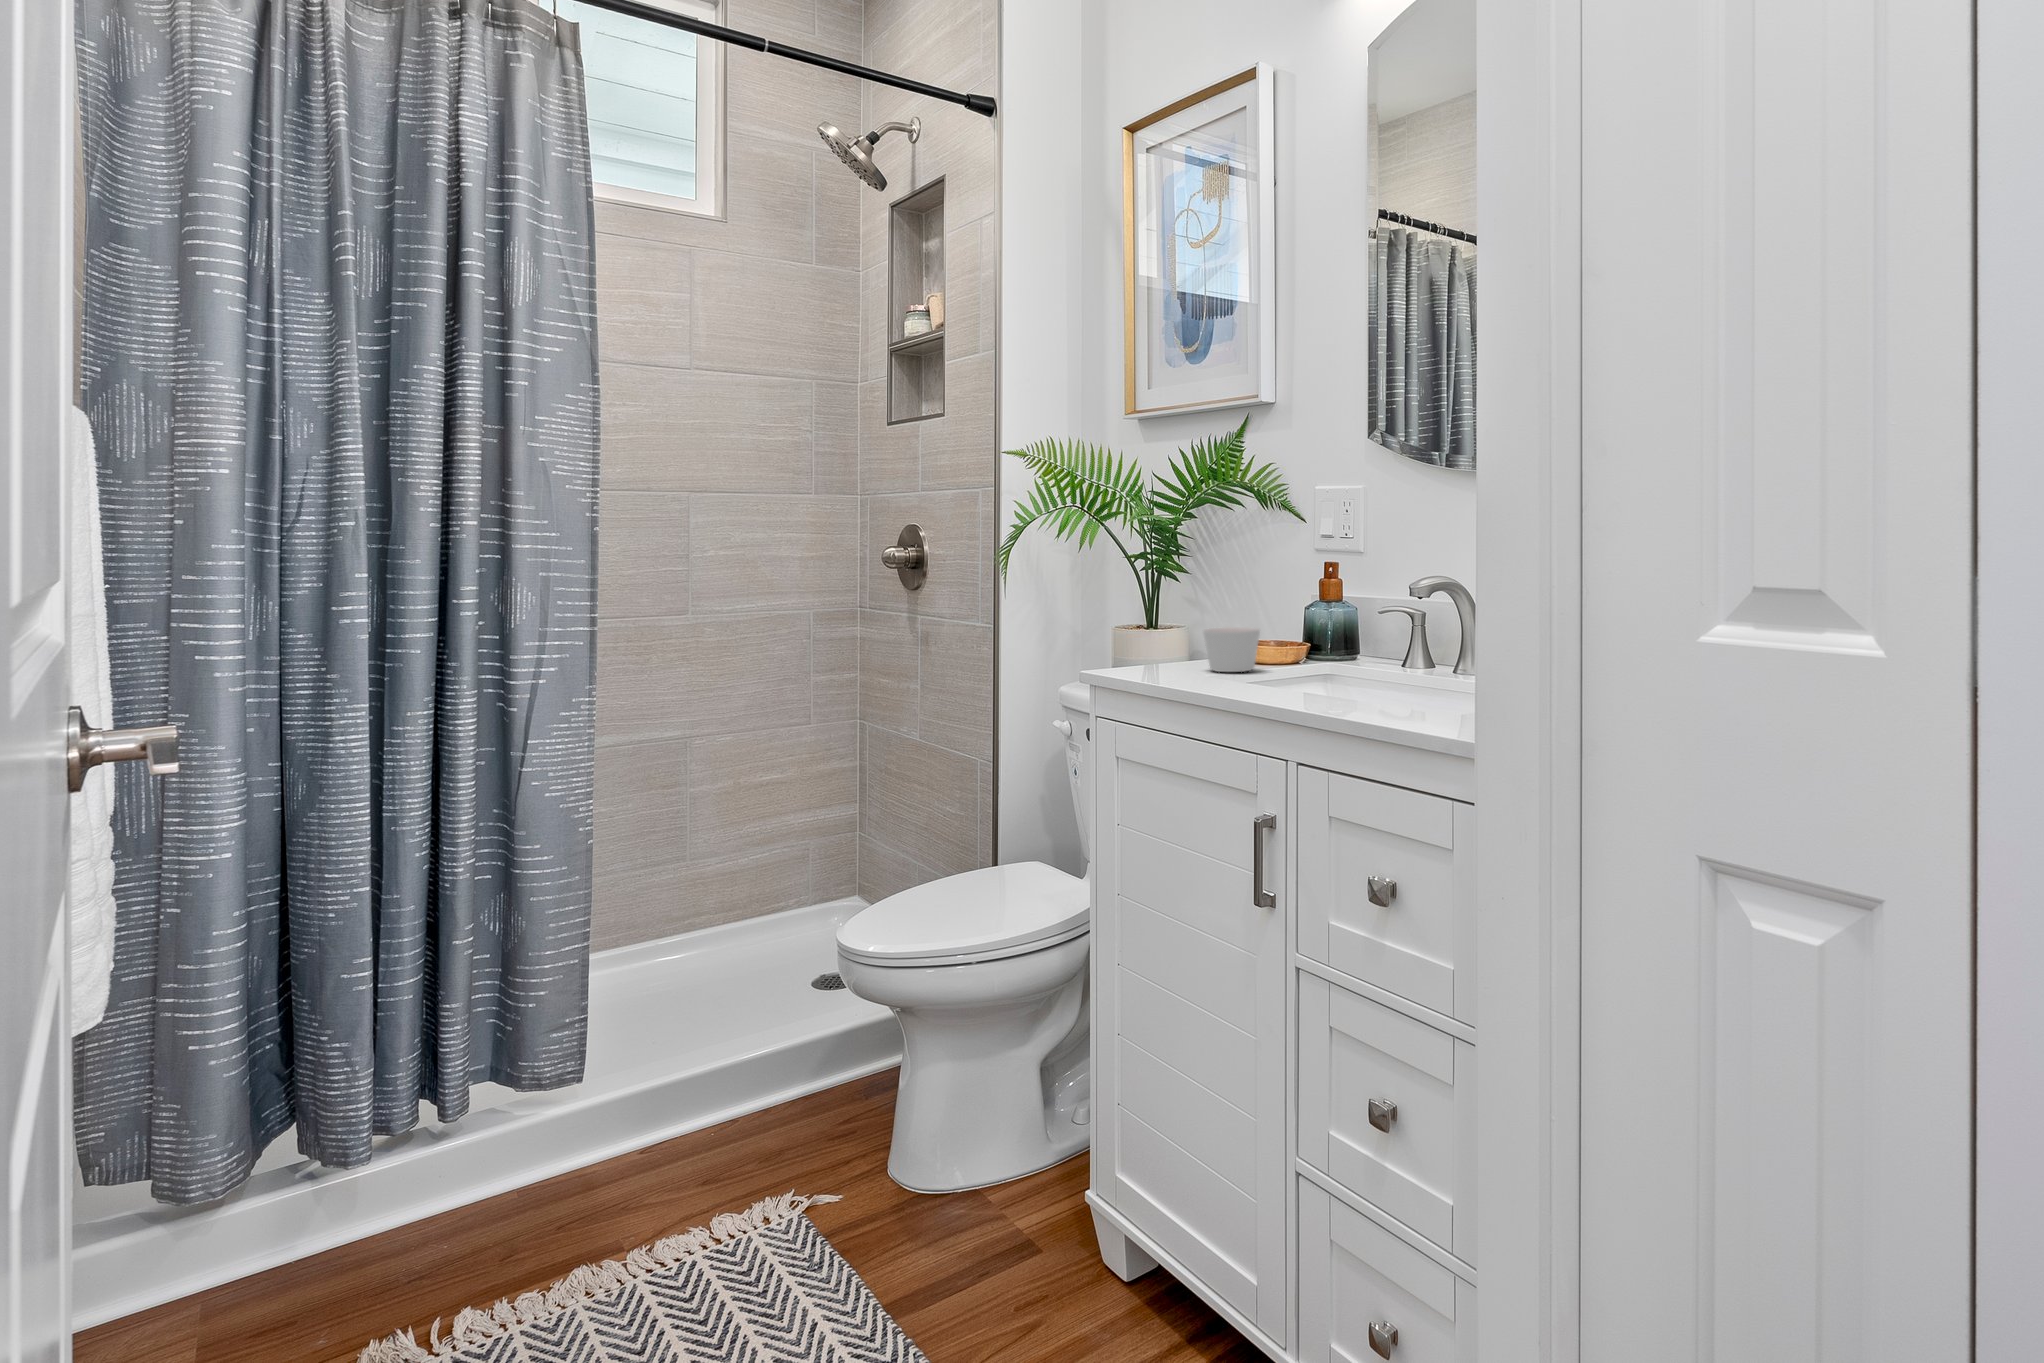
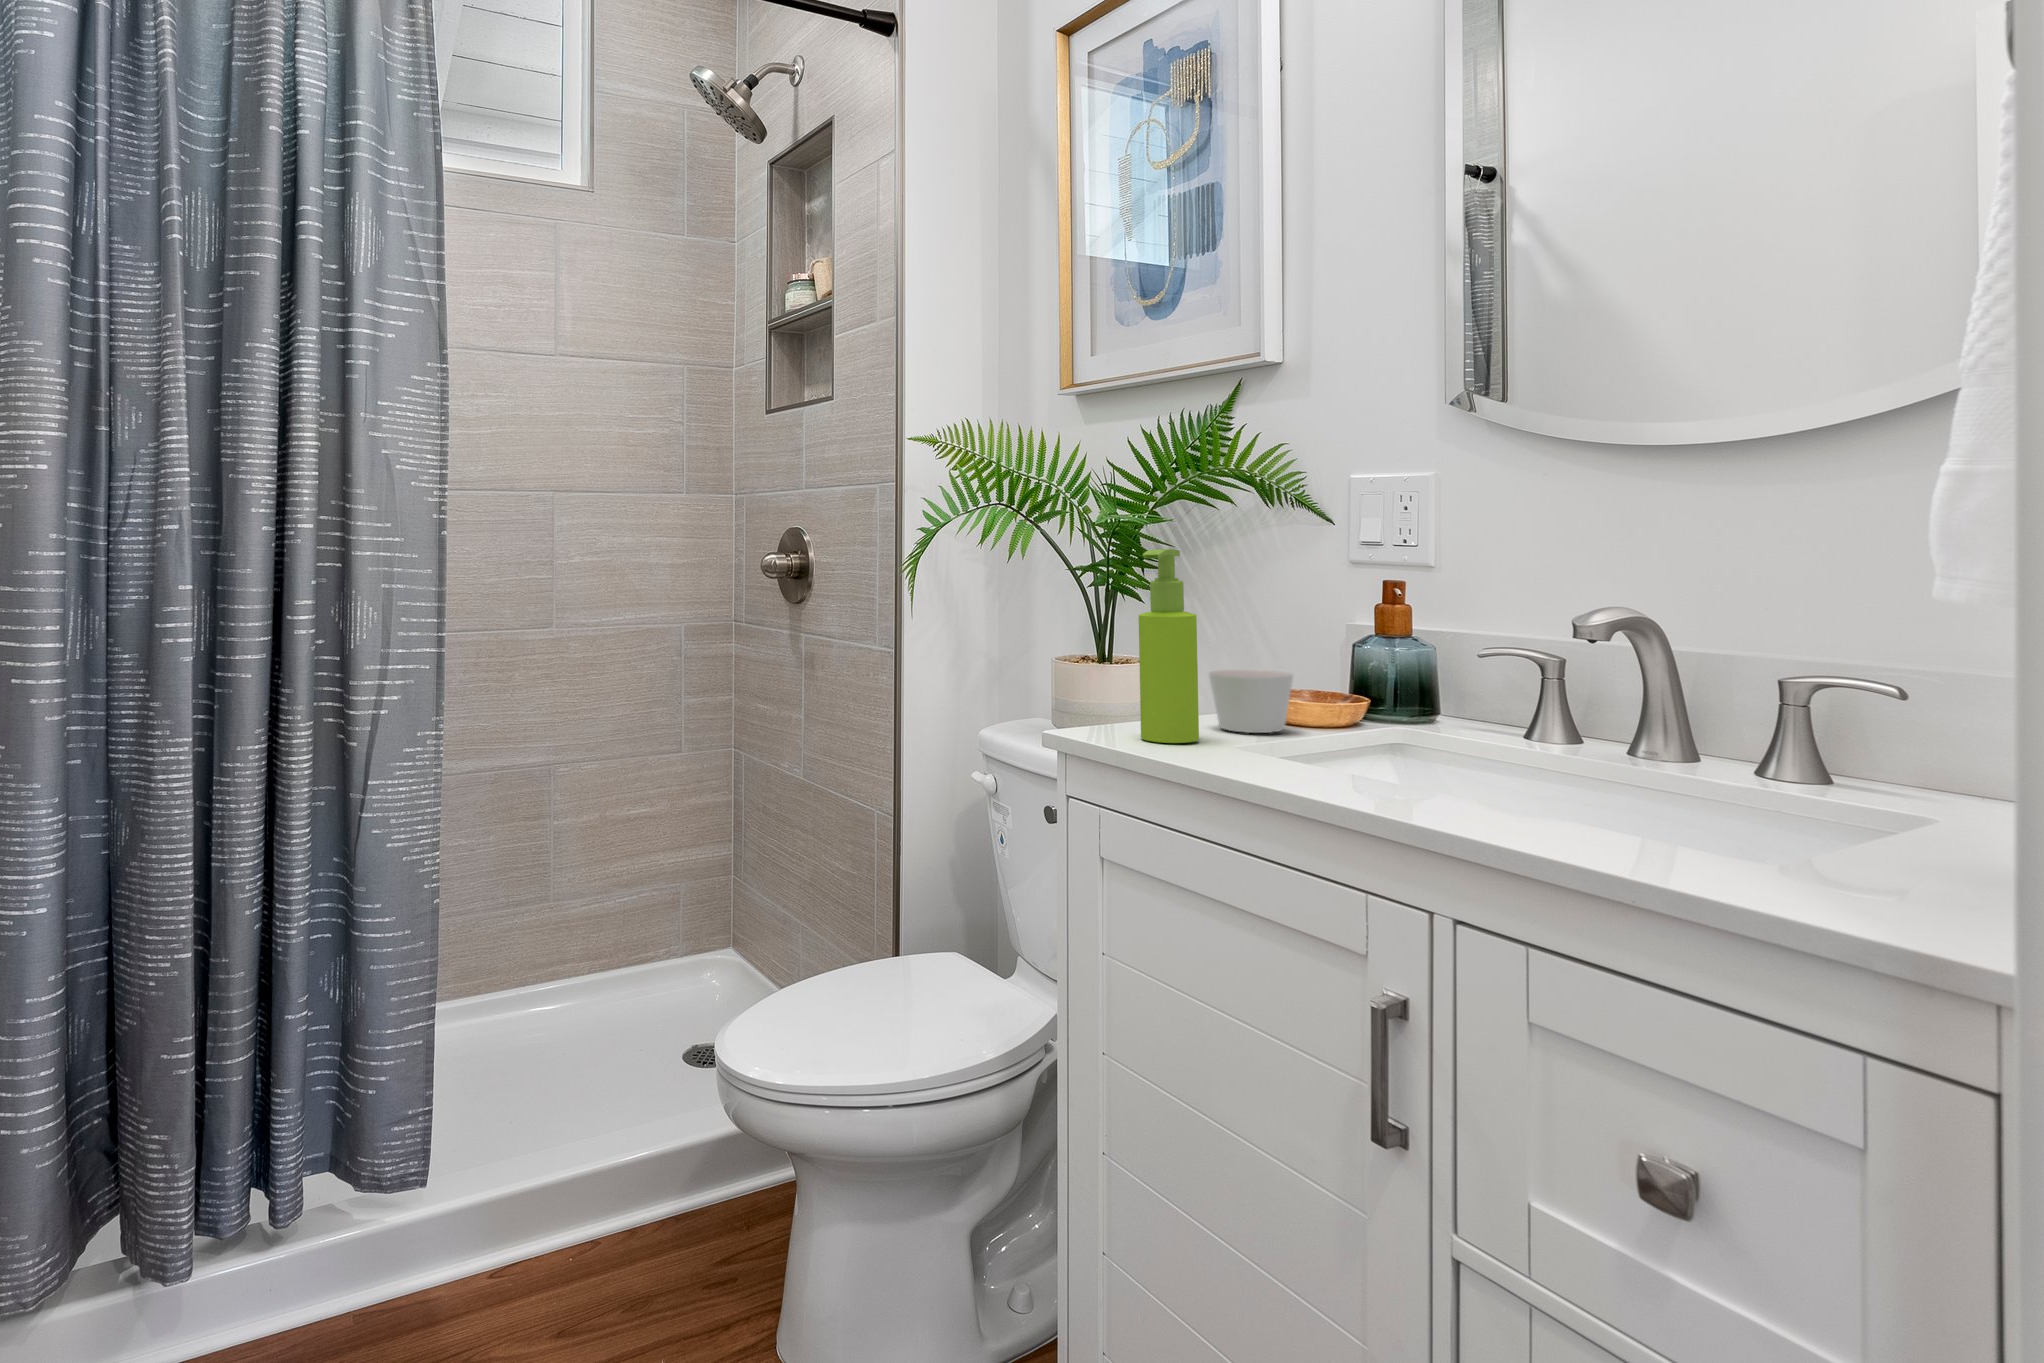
soap dispenser: none [1147,541,1188,679] -> present [1139,549,1199,743]

